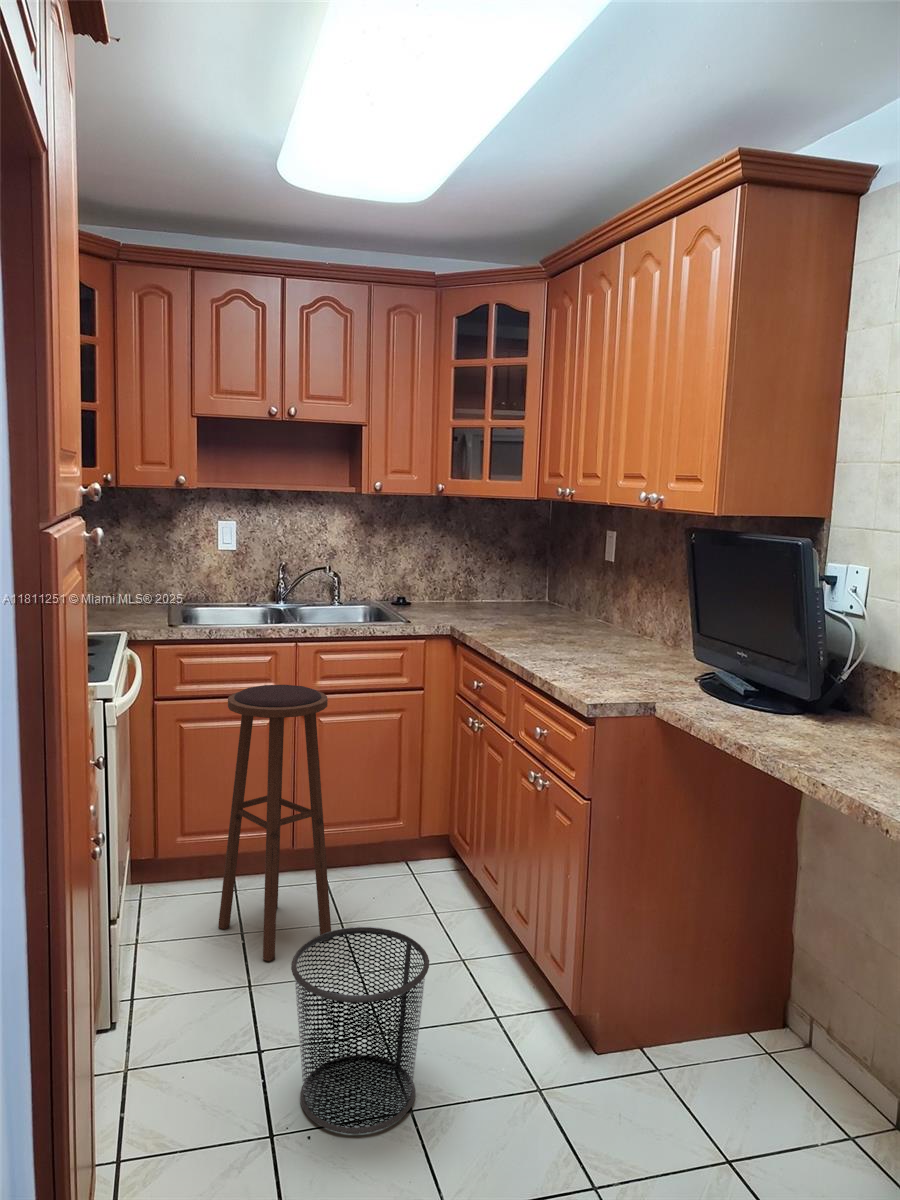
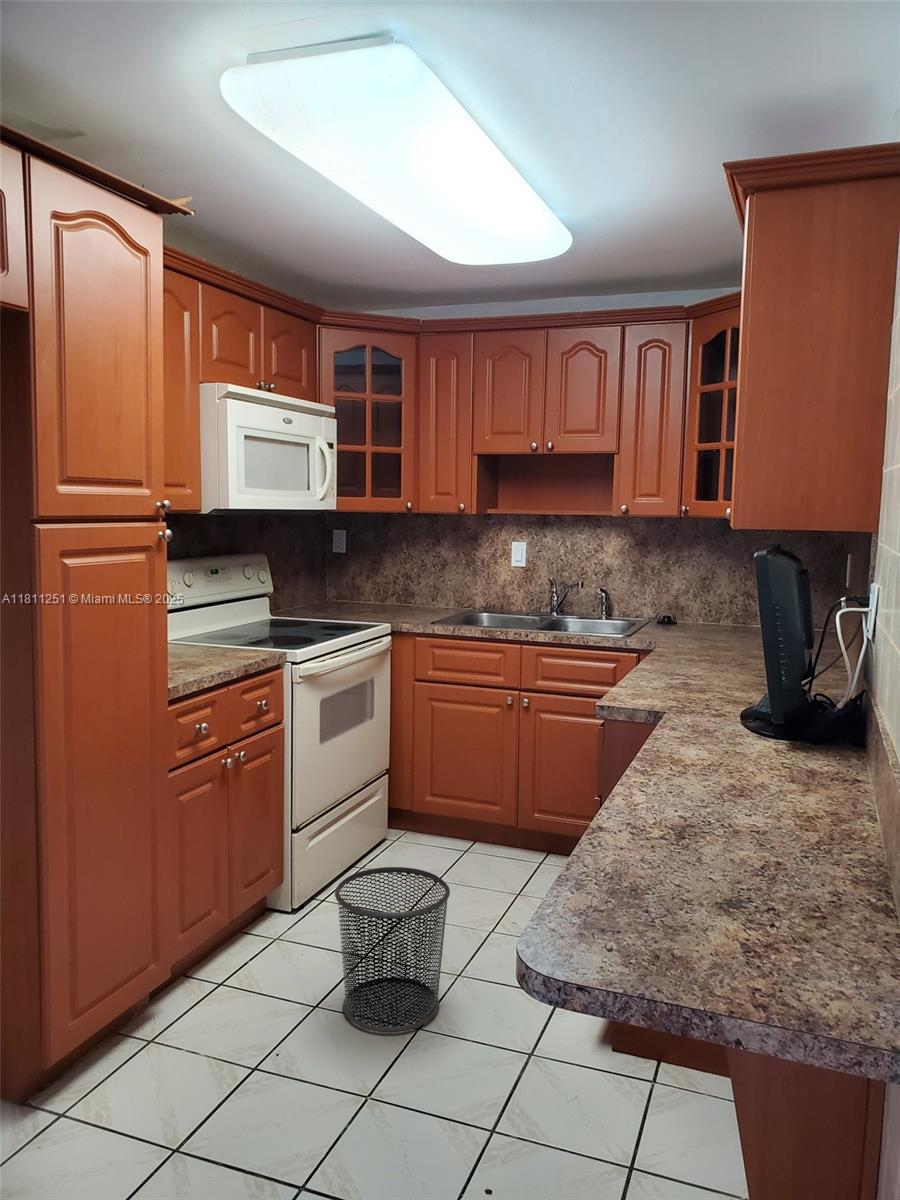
stool: present [218,685,331,961] -> none [417,673,499,902]

